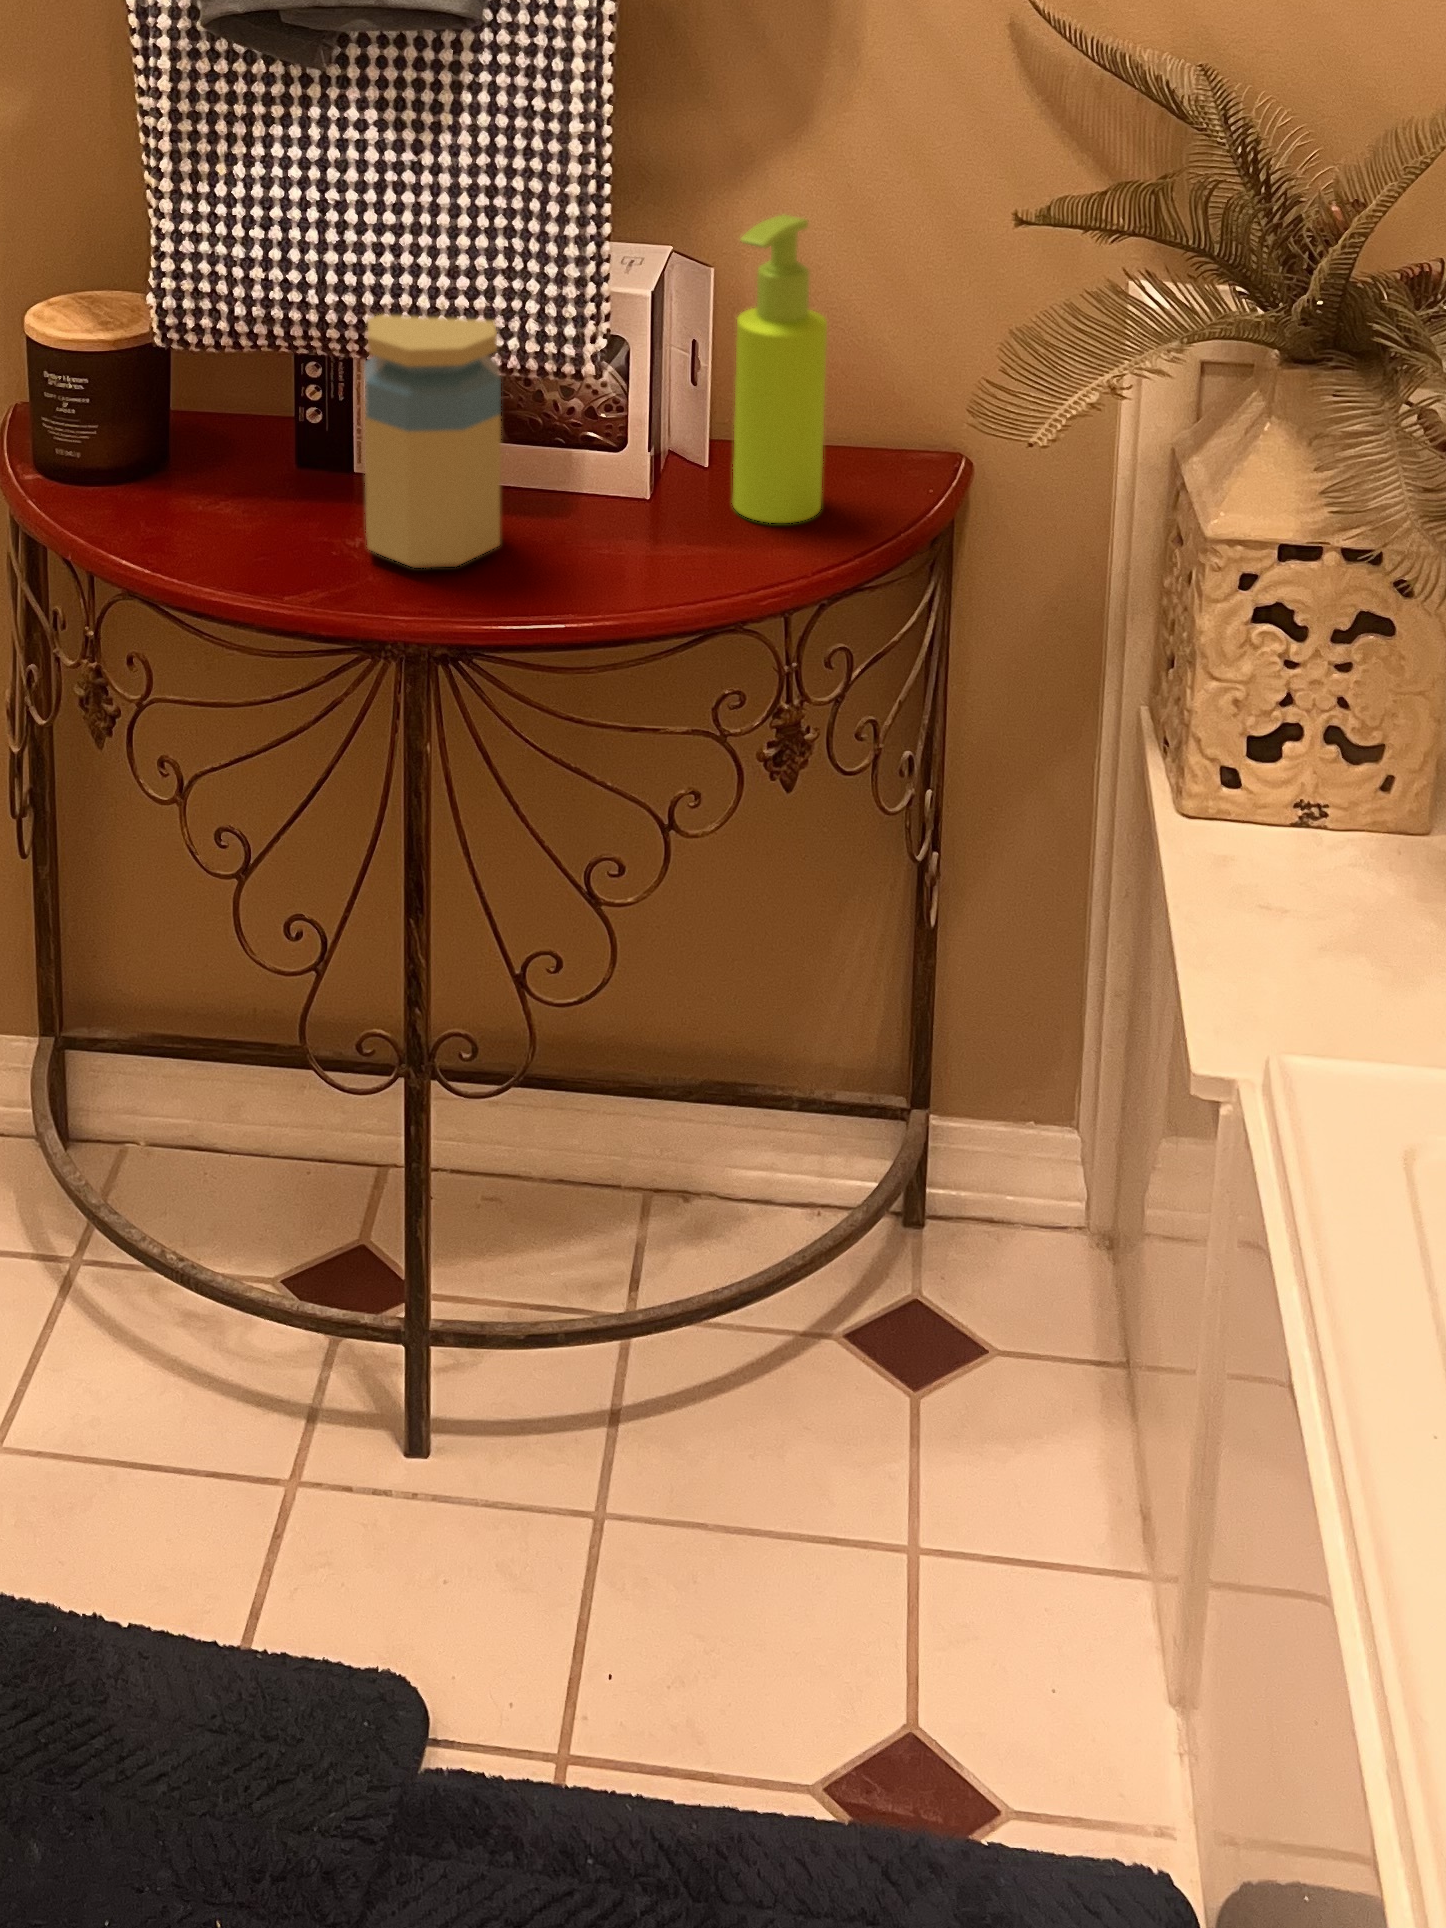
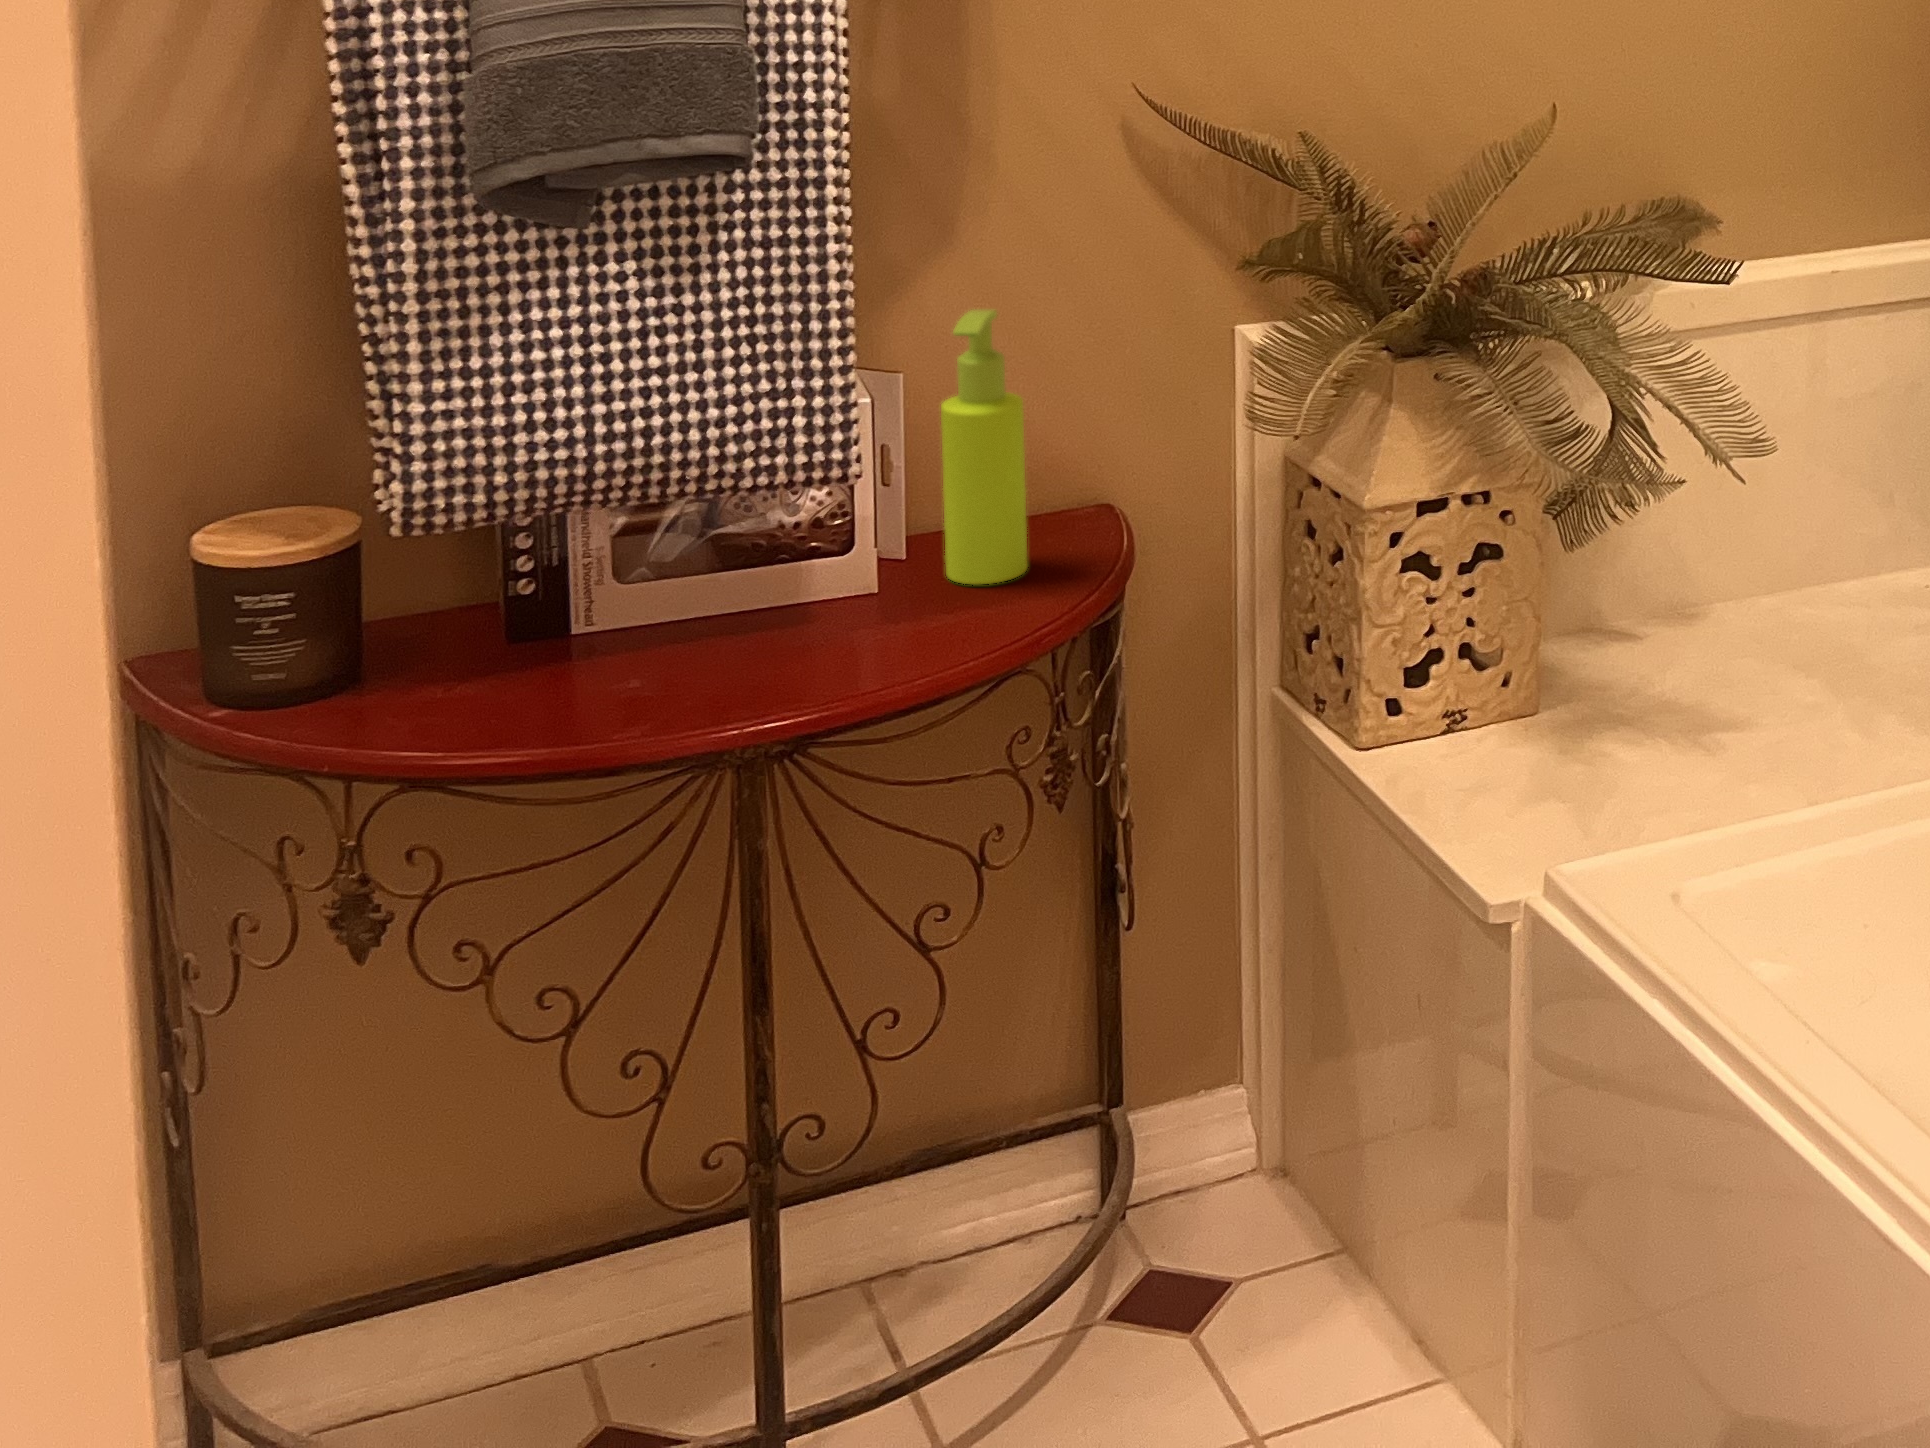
jar: present [364,315,501,568] -> none [625,438,776,686]

